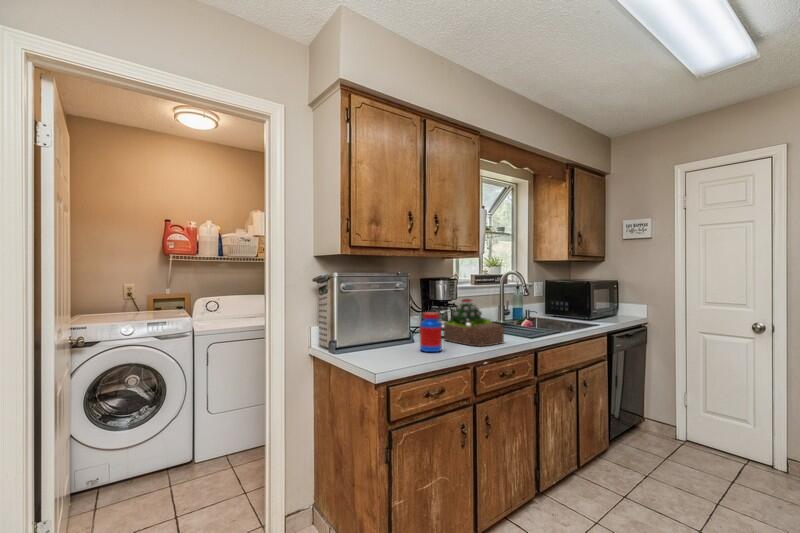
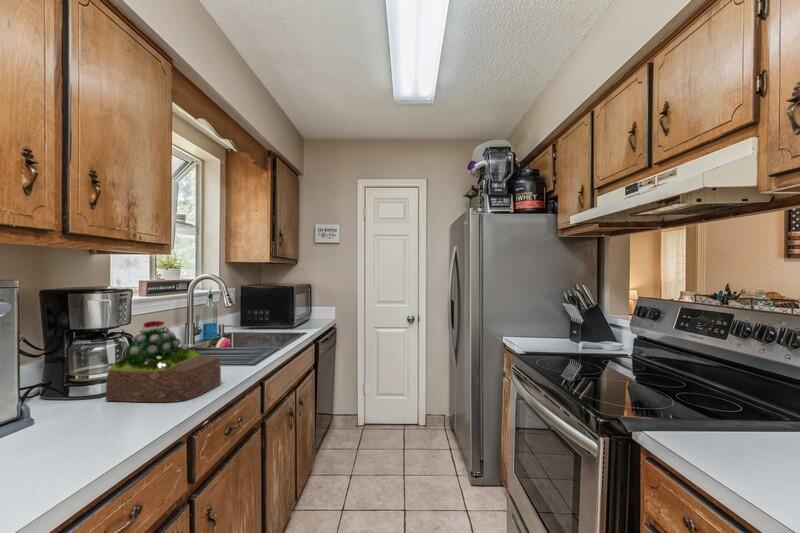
jar: present [420,312,442,352] -> none [53,356,112,444]

